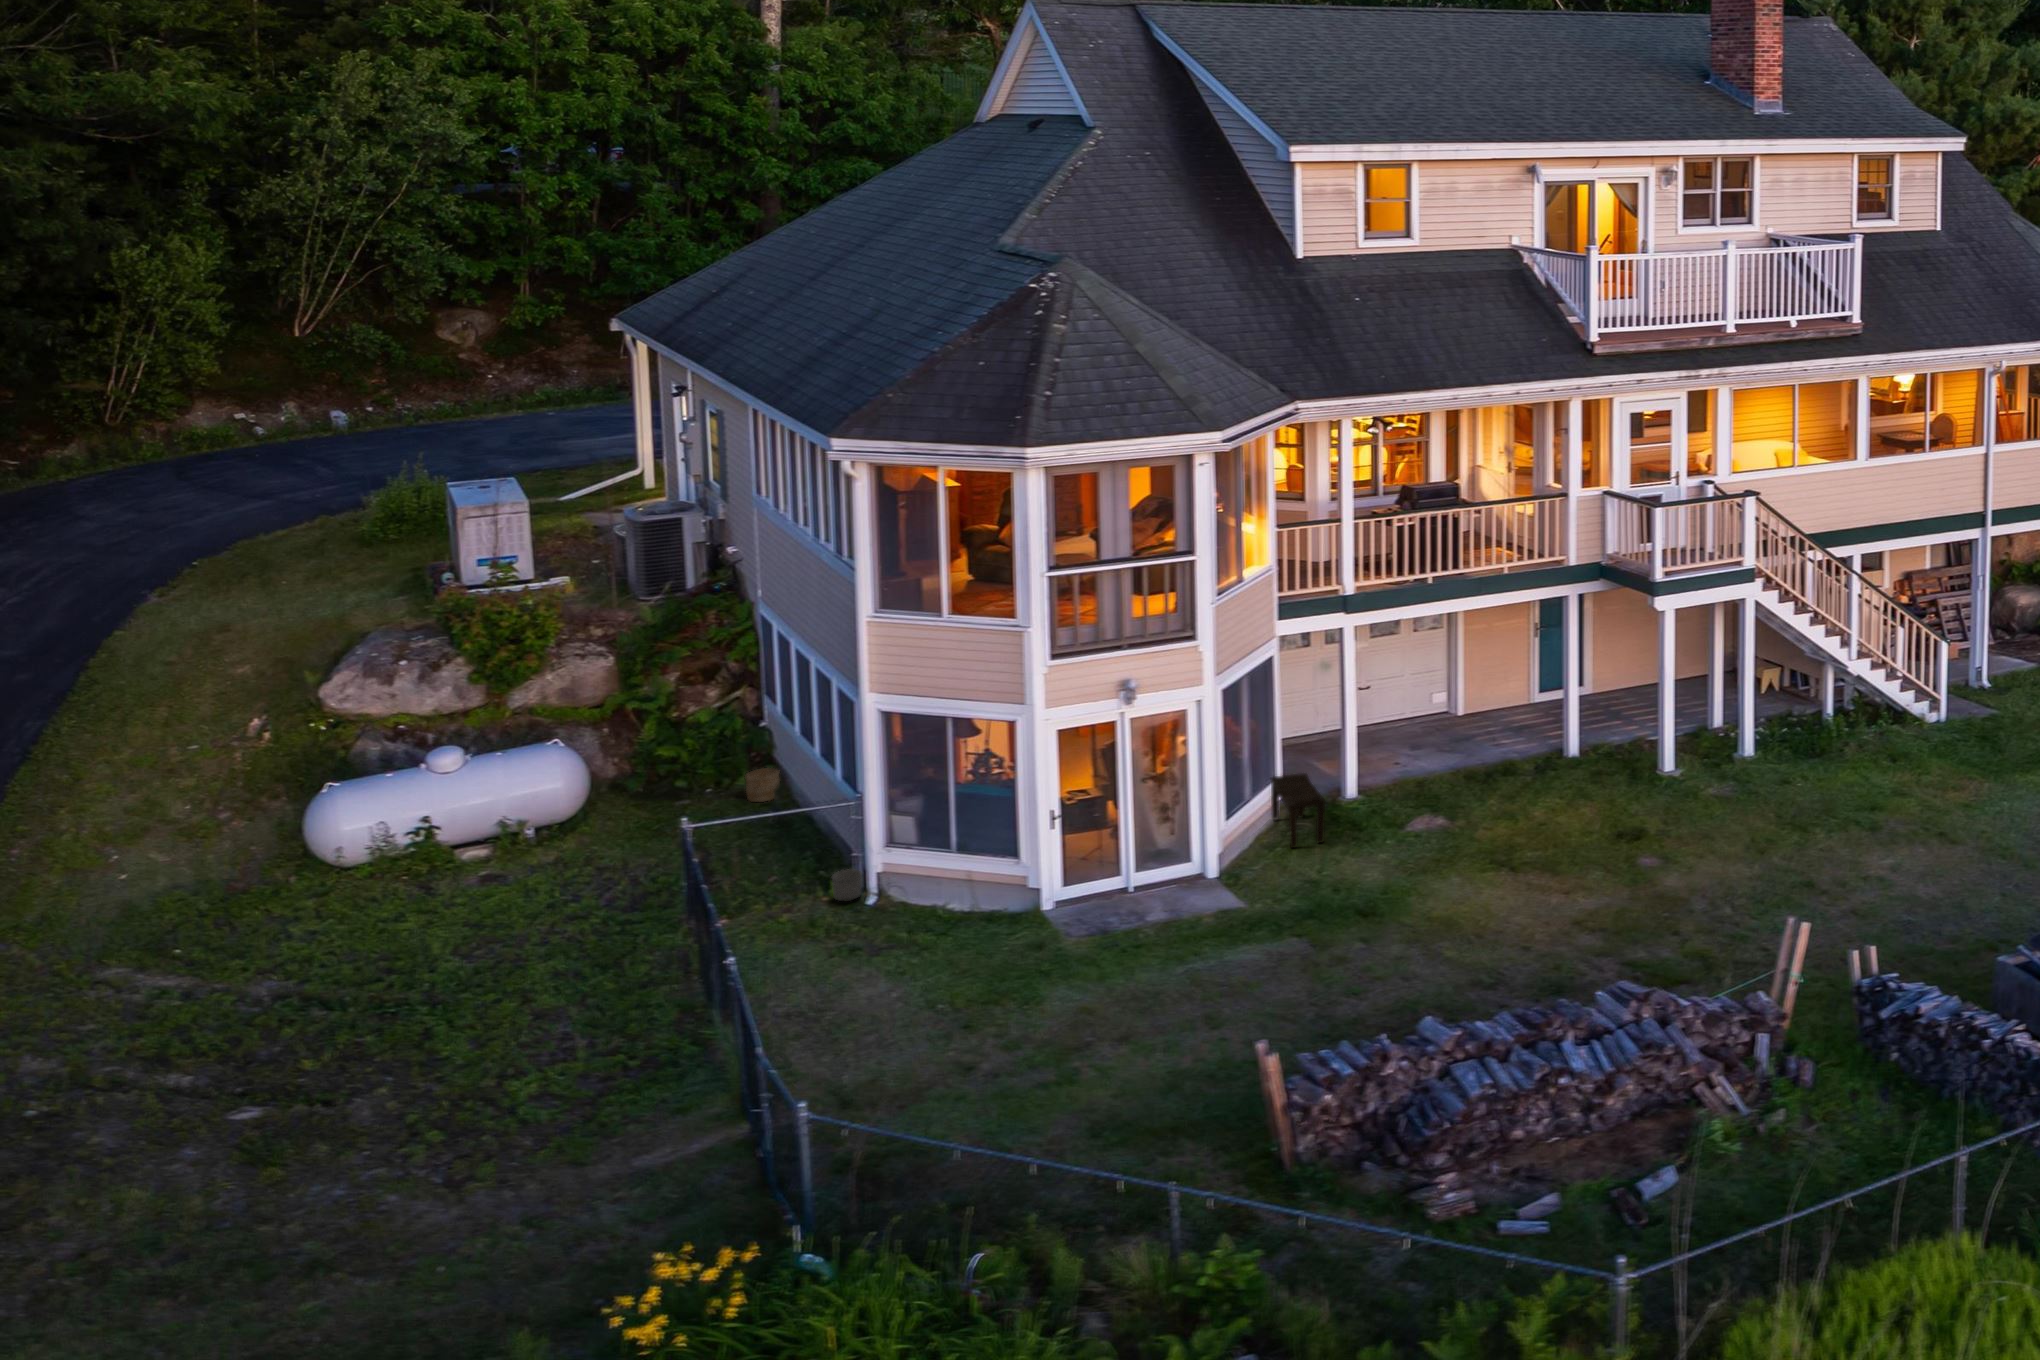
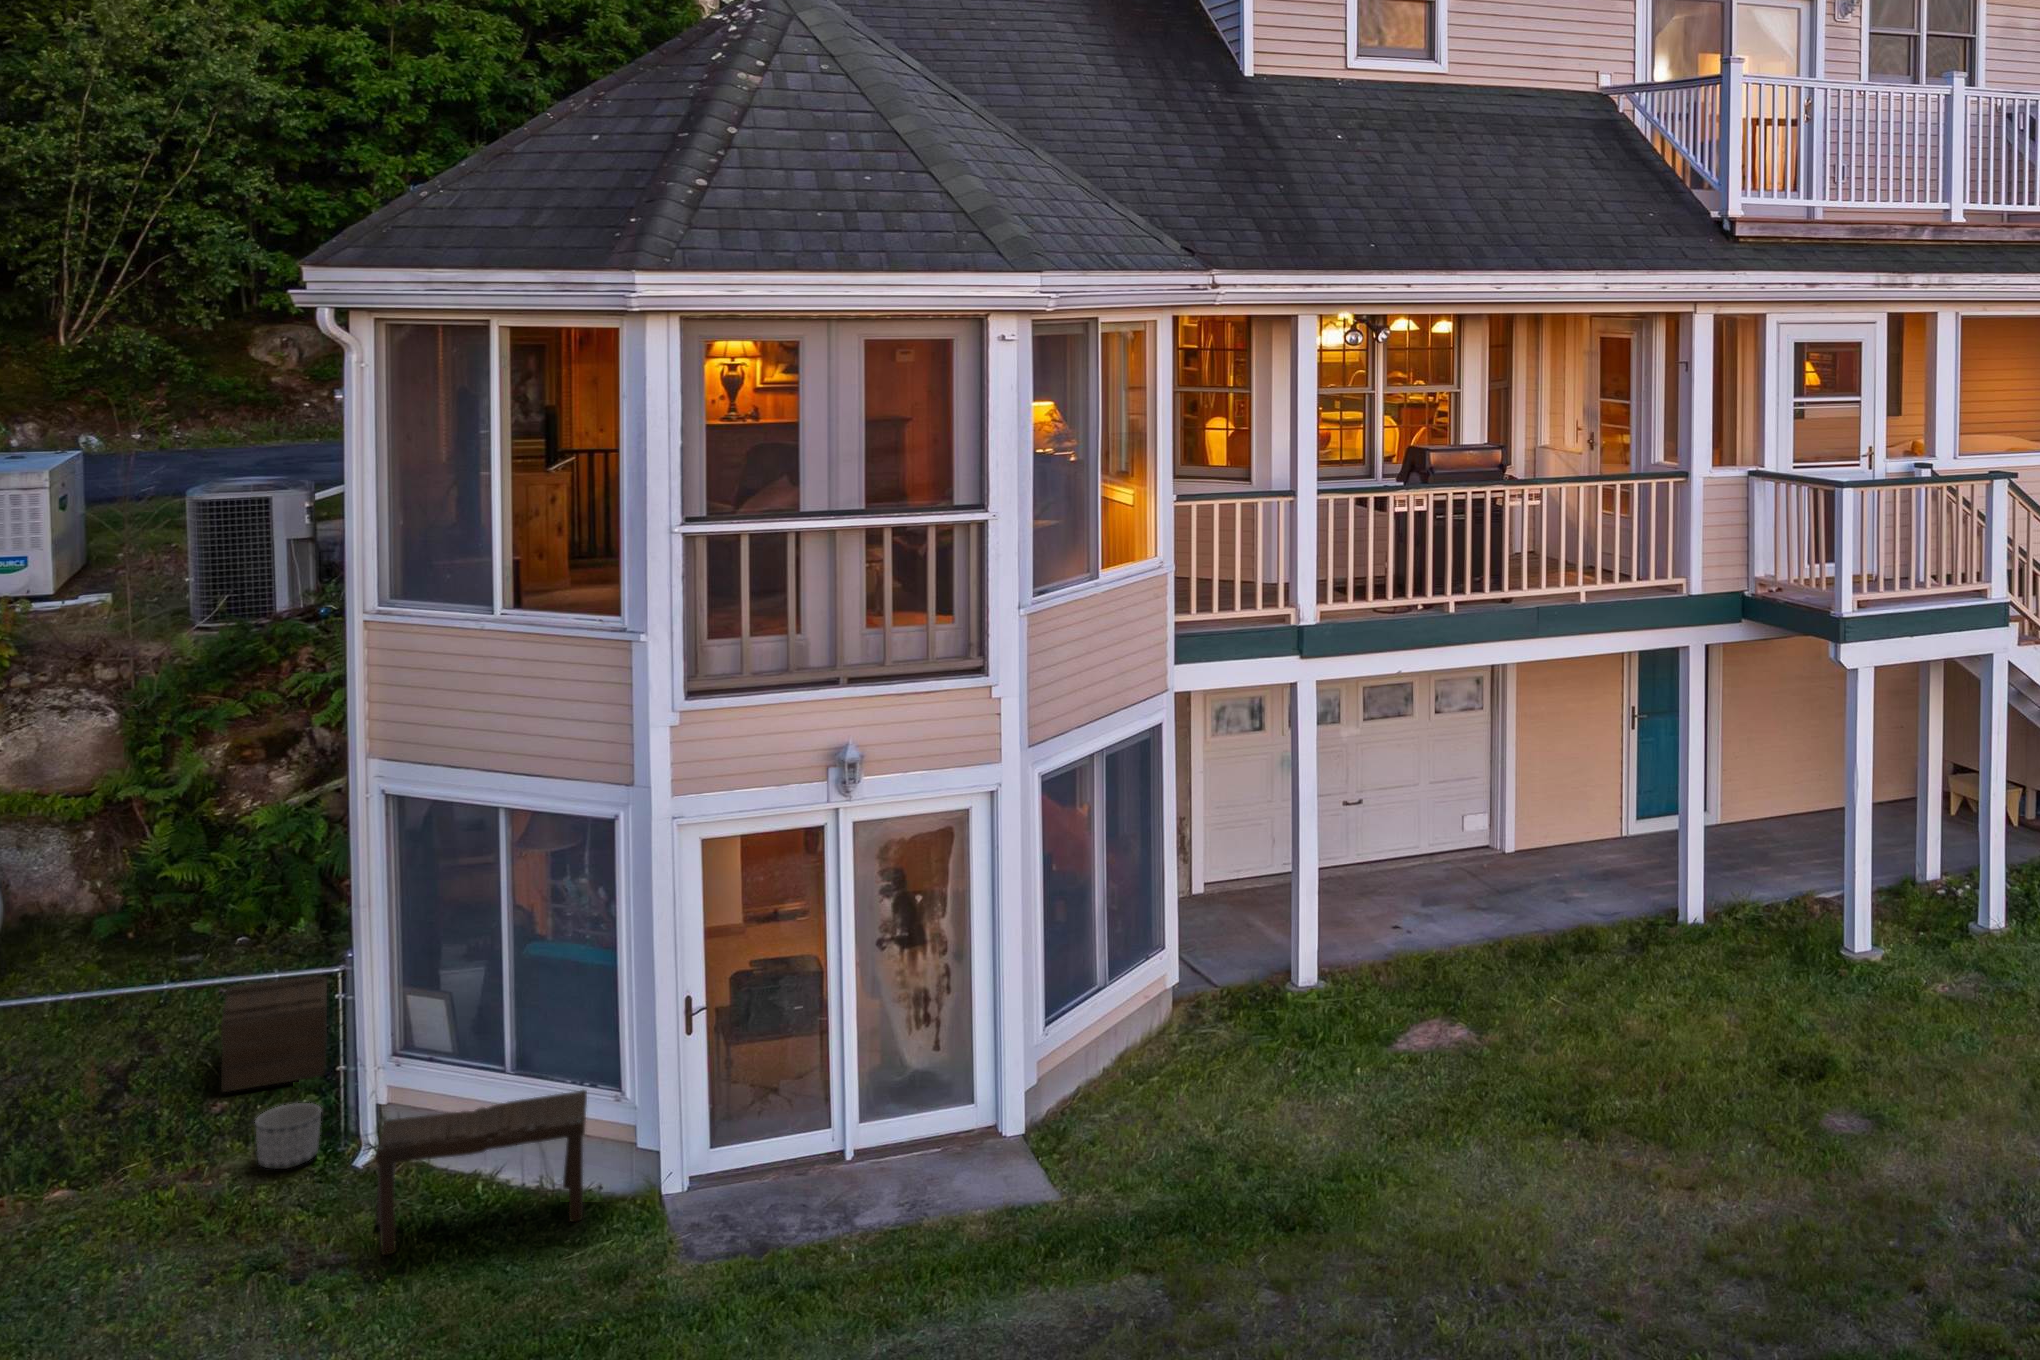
wooden bucket: present [745,768,780,802] -> none [256,901,324,961]
bench: present [1270,773,1325,848] -> present [376,1090,587,1255]
wooden crate: none [779,806,840,868] -> present [221,977,327,1092]

